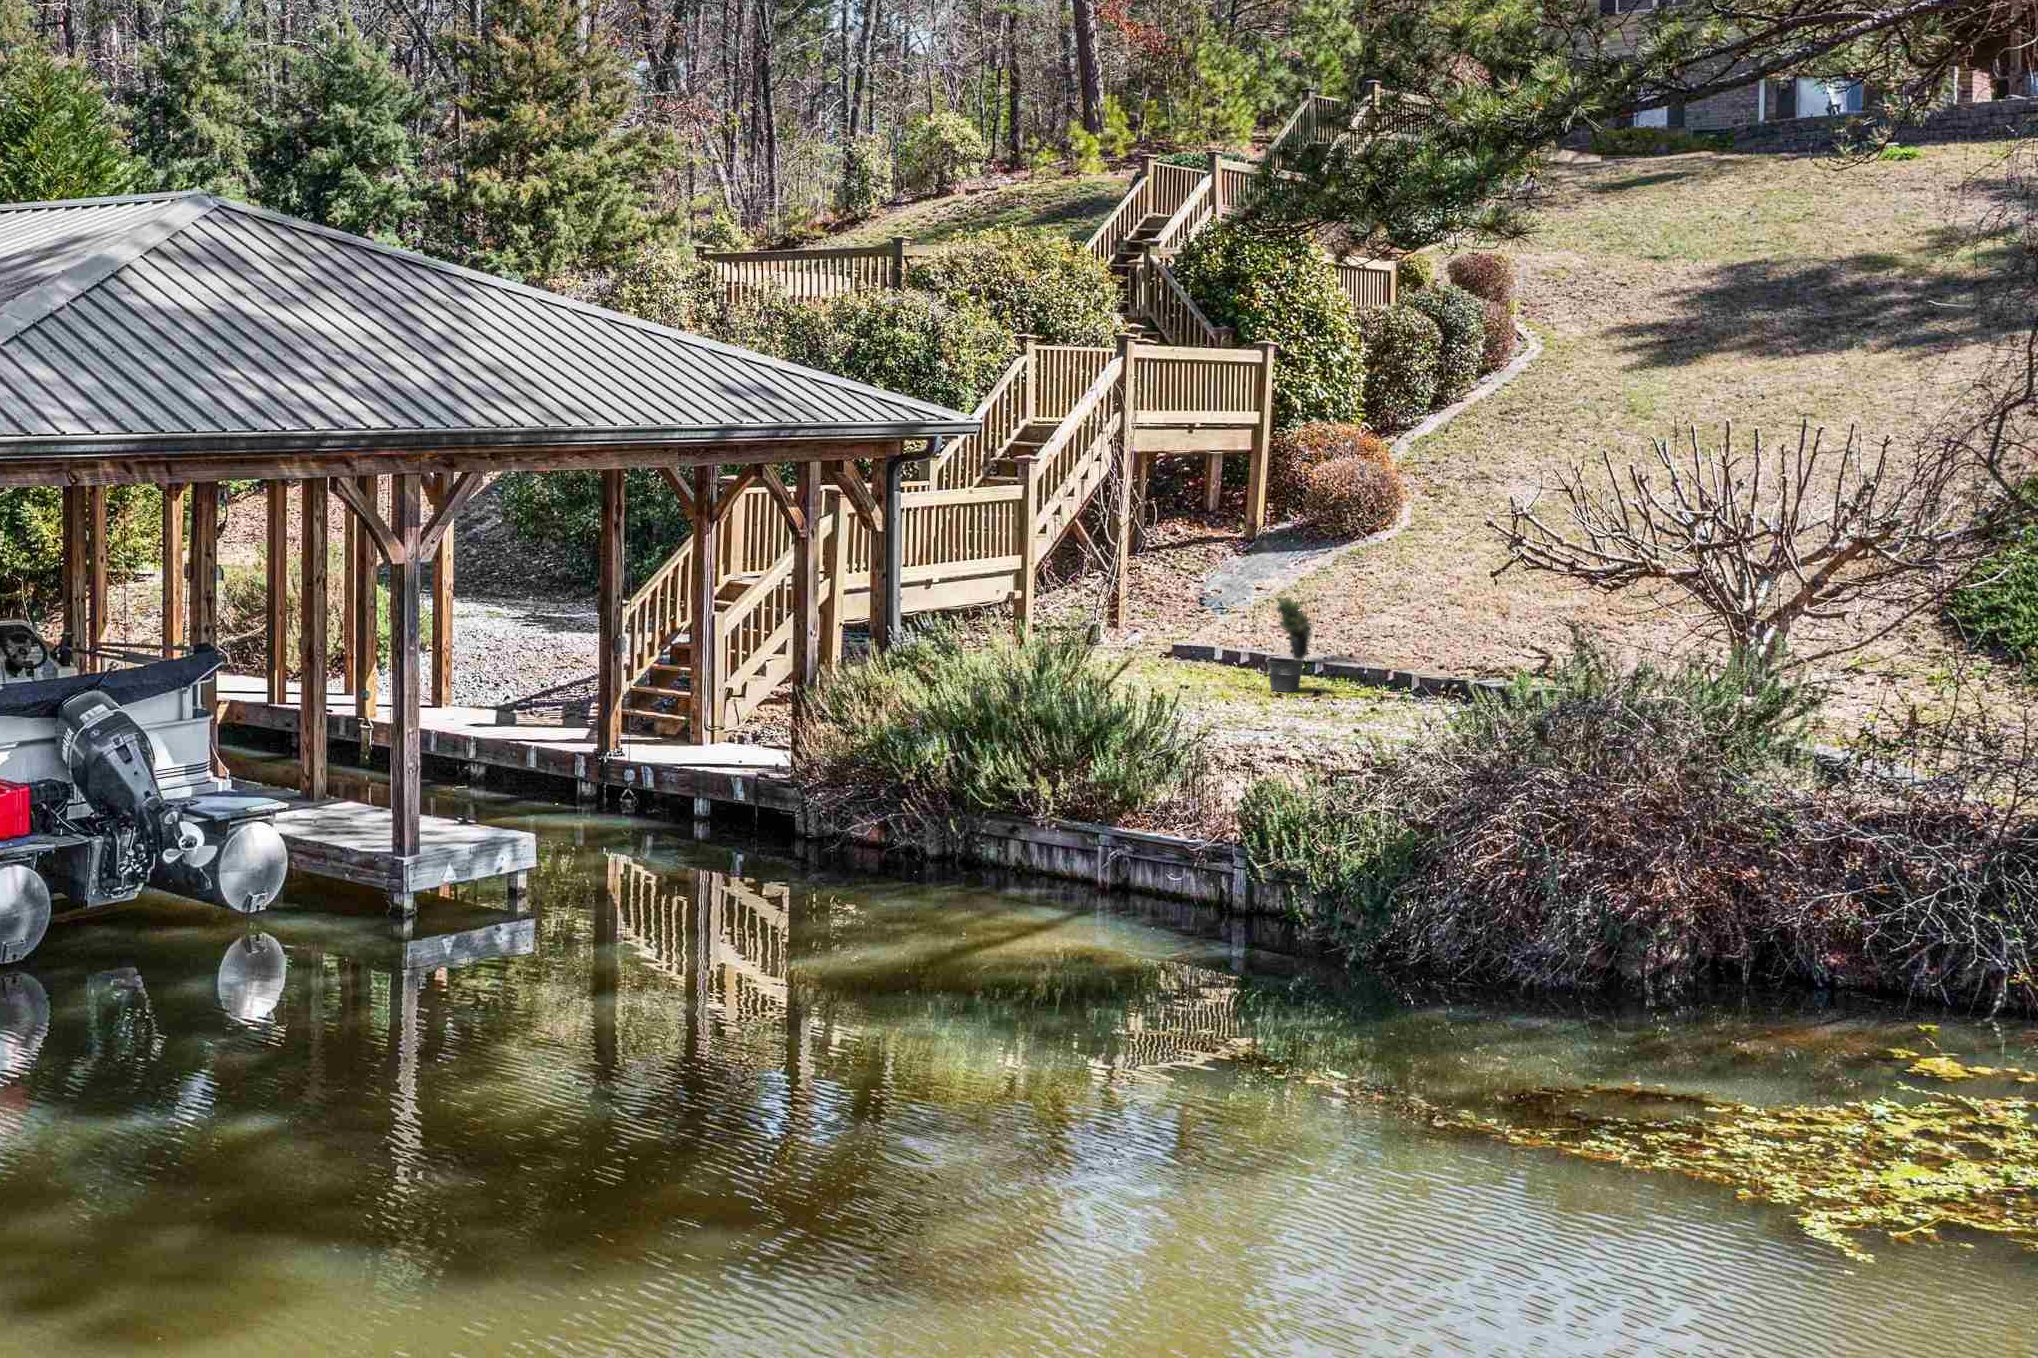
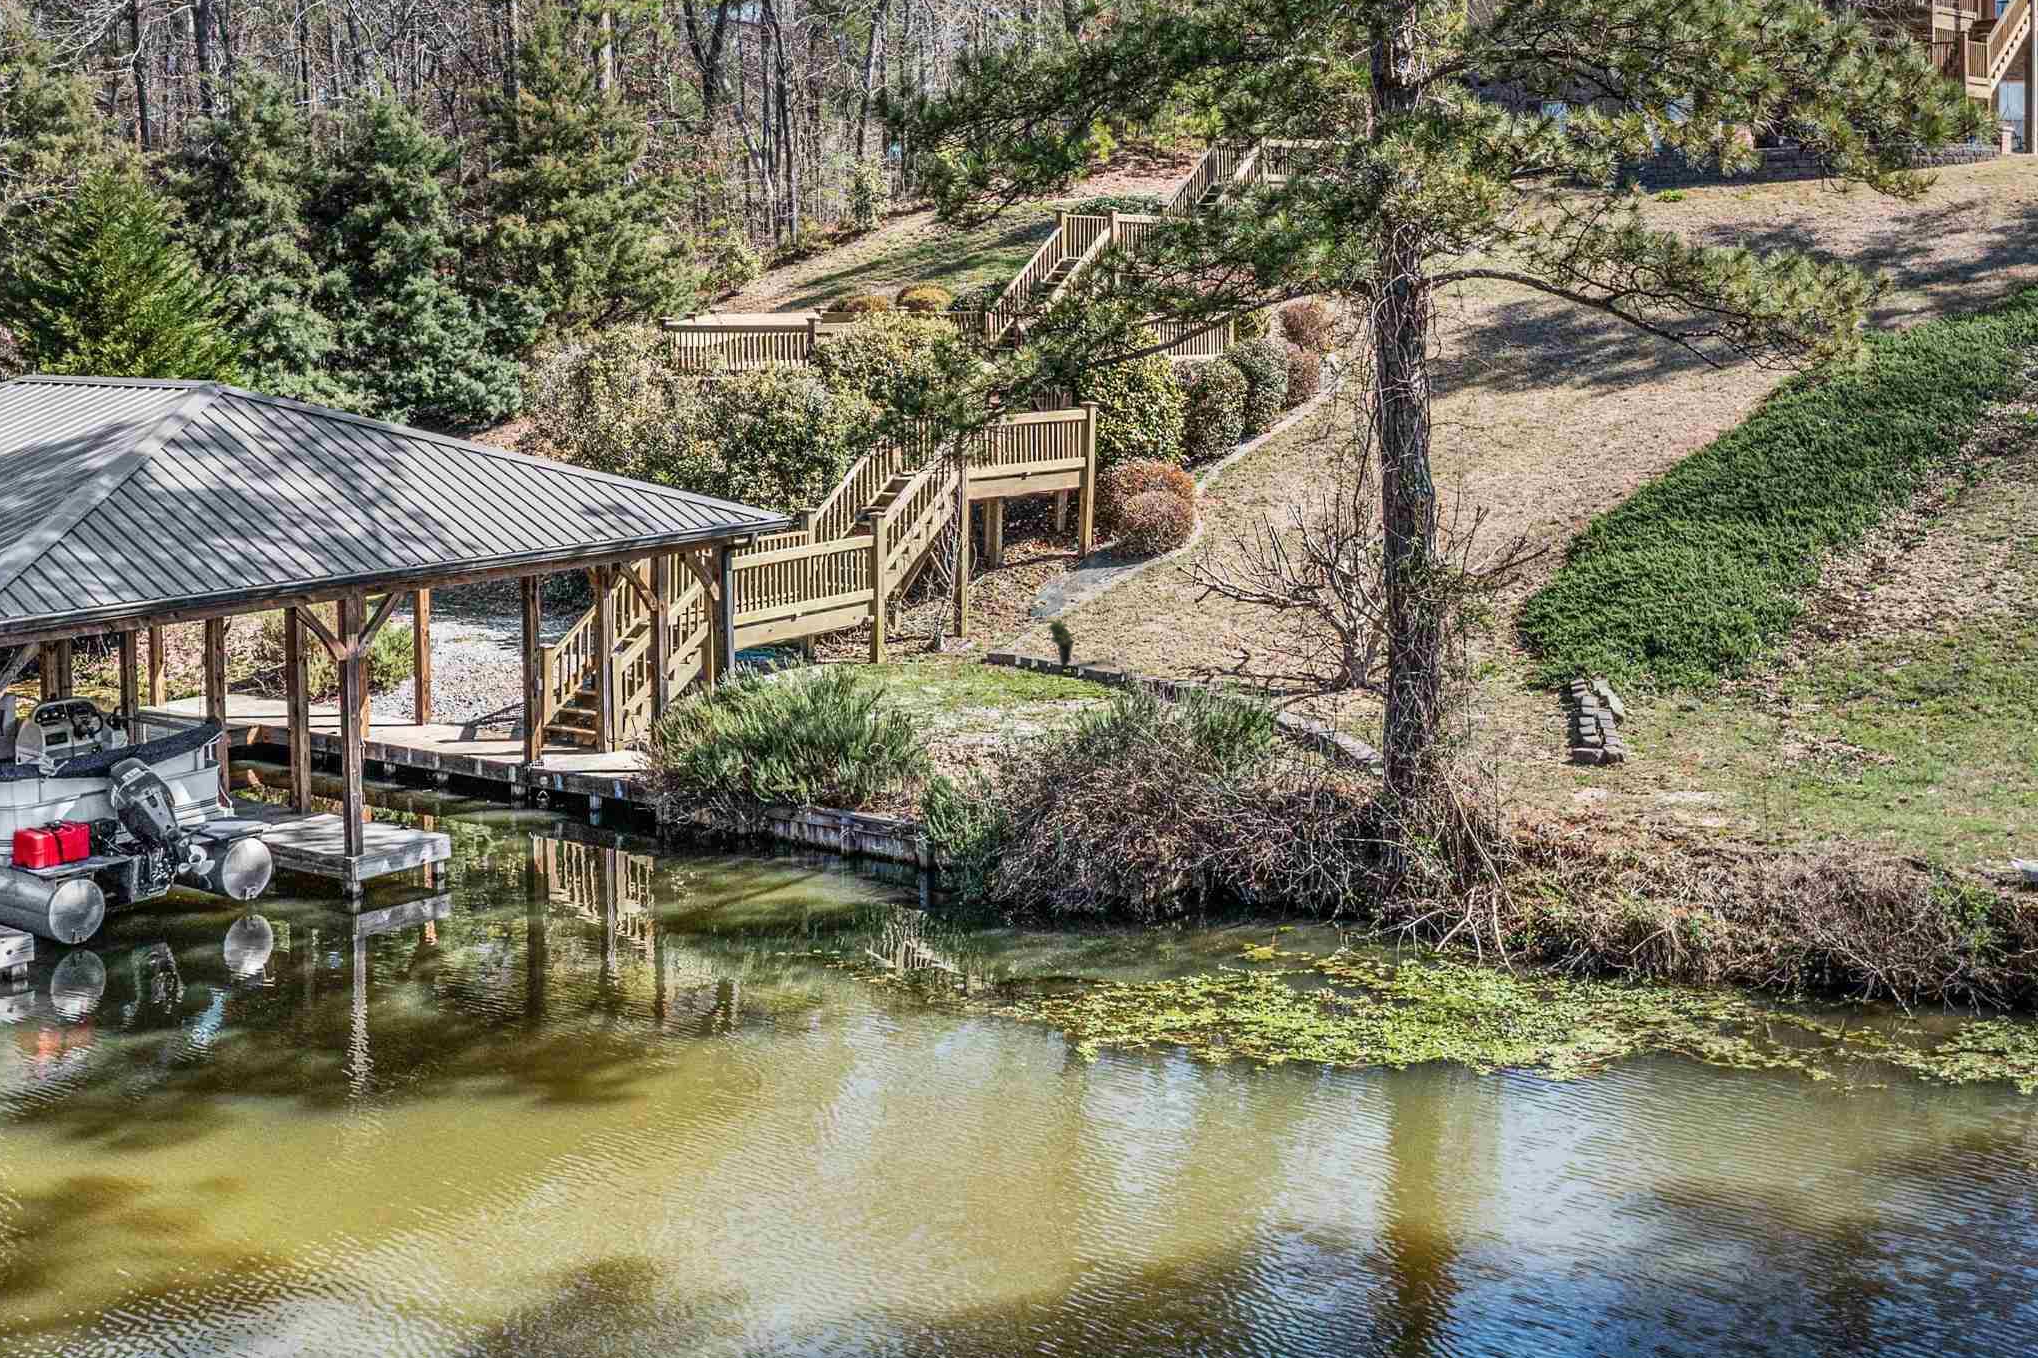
bucket: present [1263,659,1303,691] -> none [1019,671,1047,695]

